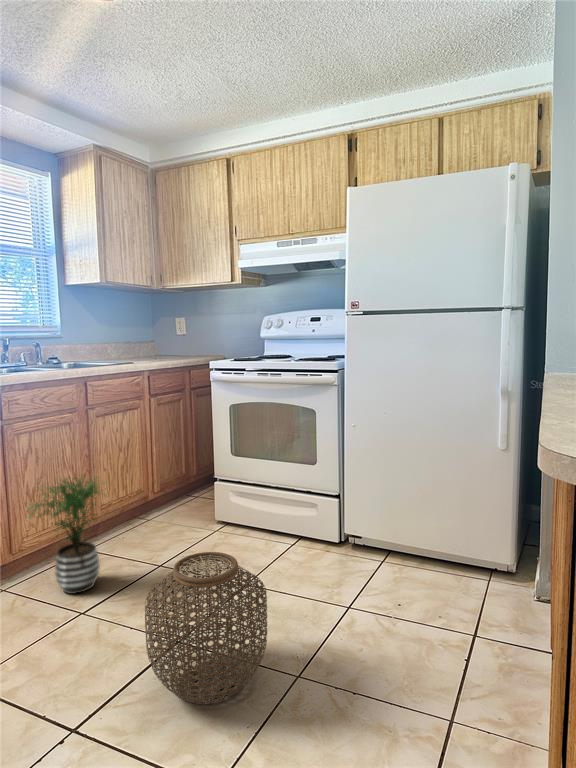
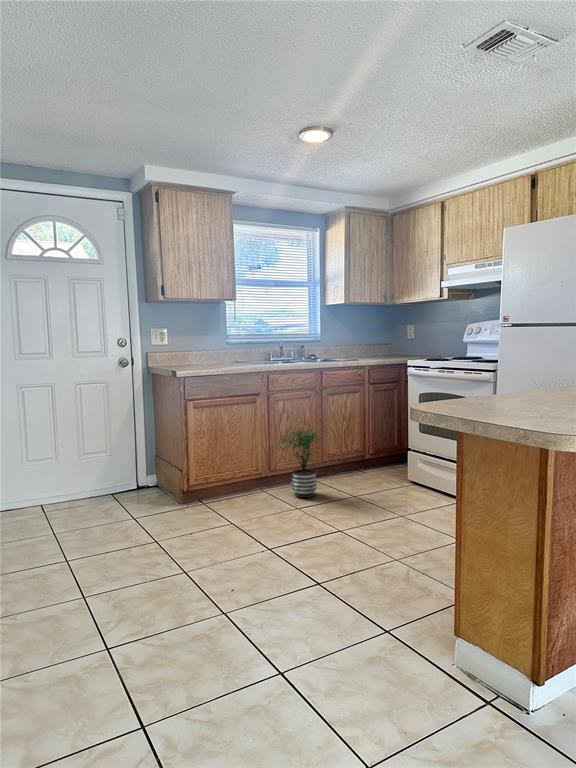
woven basket: present [145,552,267,704] -> none [314,472,384,553]

